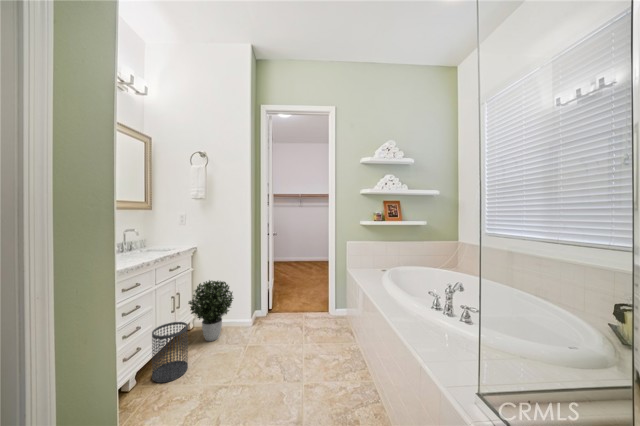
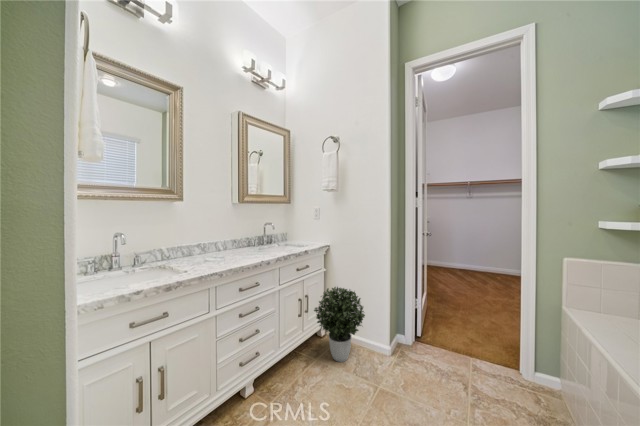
wastebasket: present [152,322,188,383] -> none [269,331,305,404]

